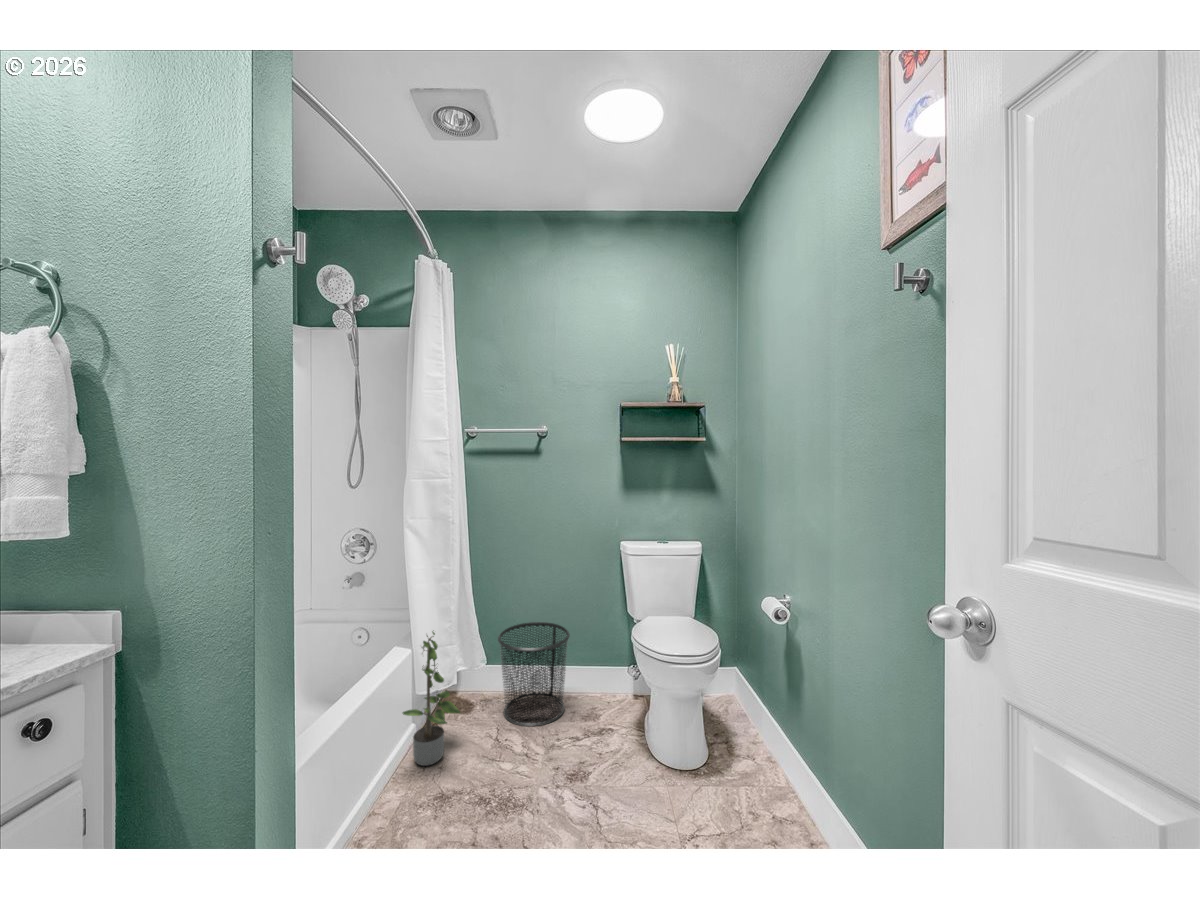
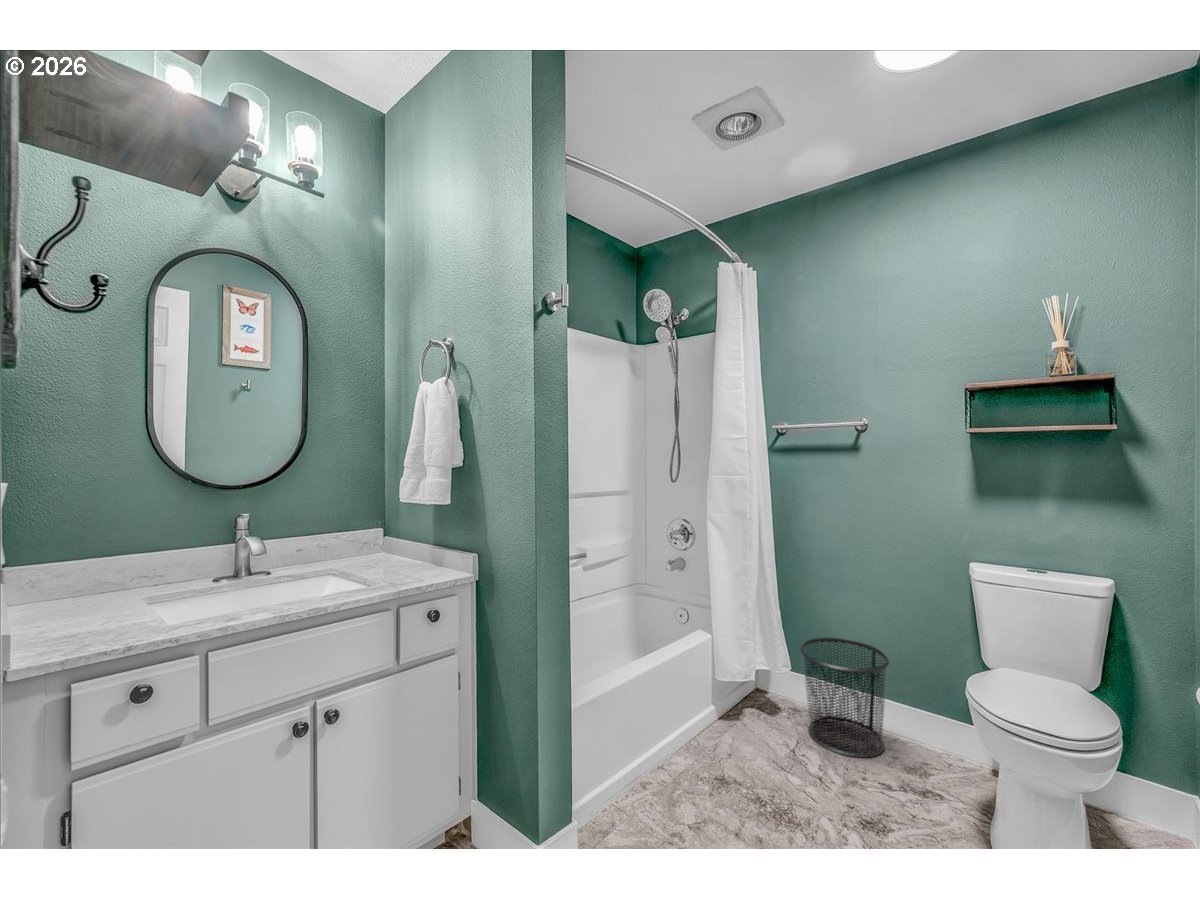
potted plant: present [403,631,460,766] -> none [695,615,756,748]

